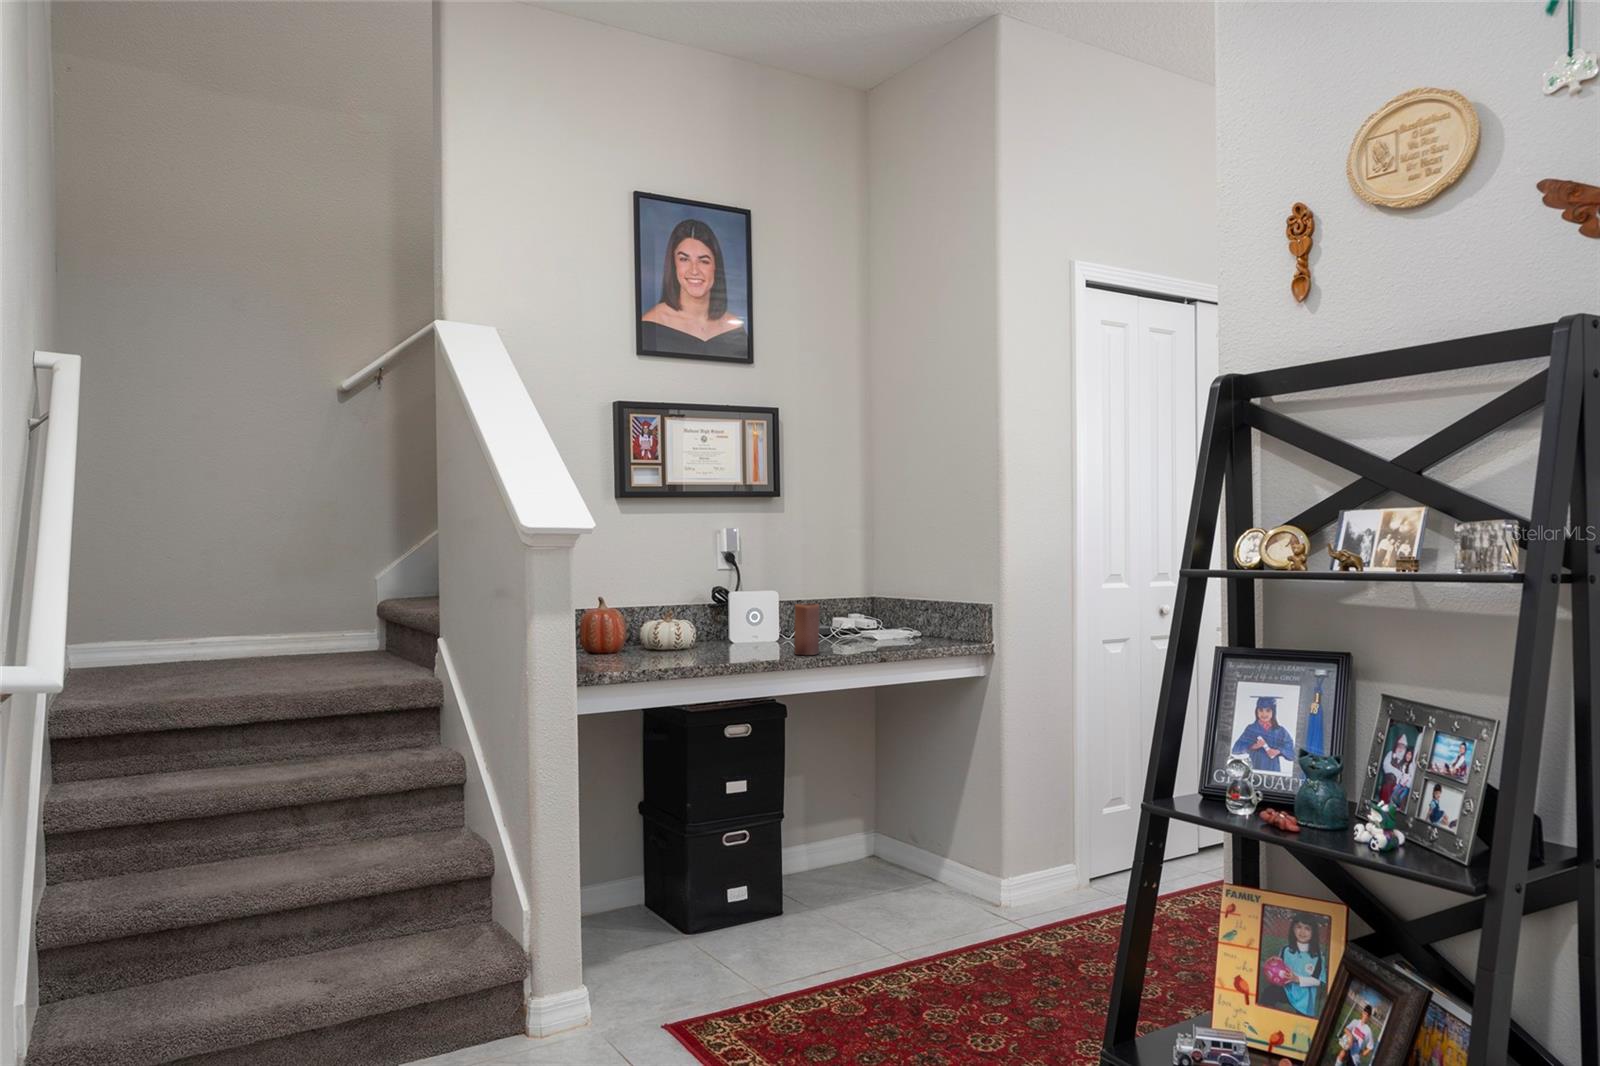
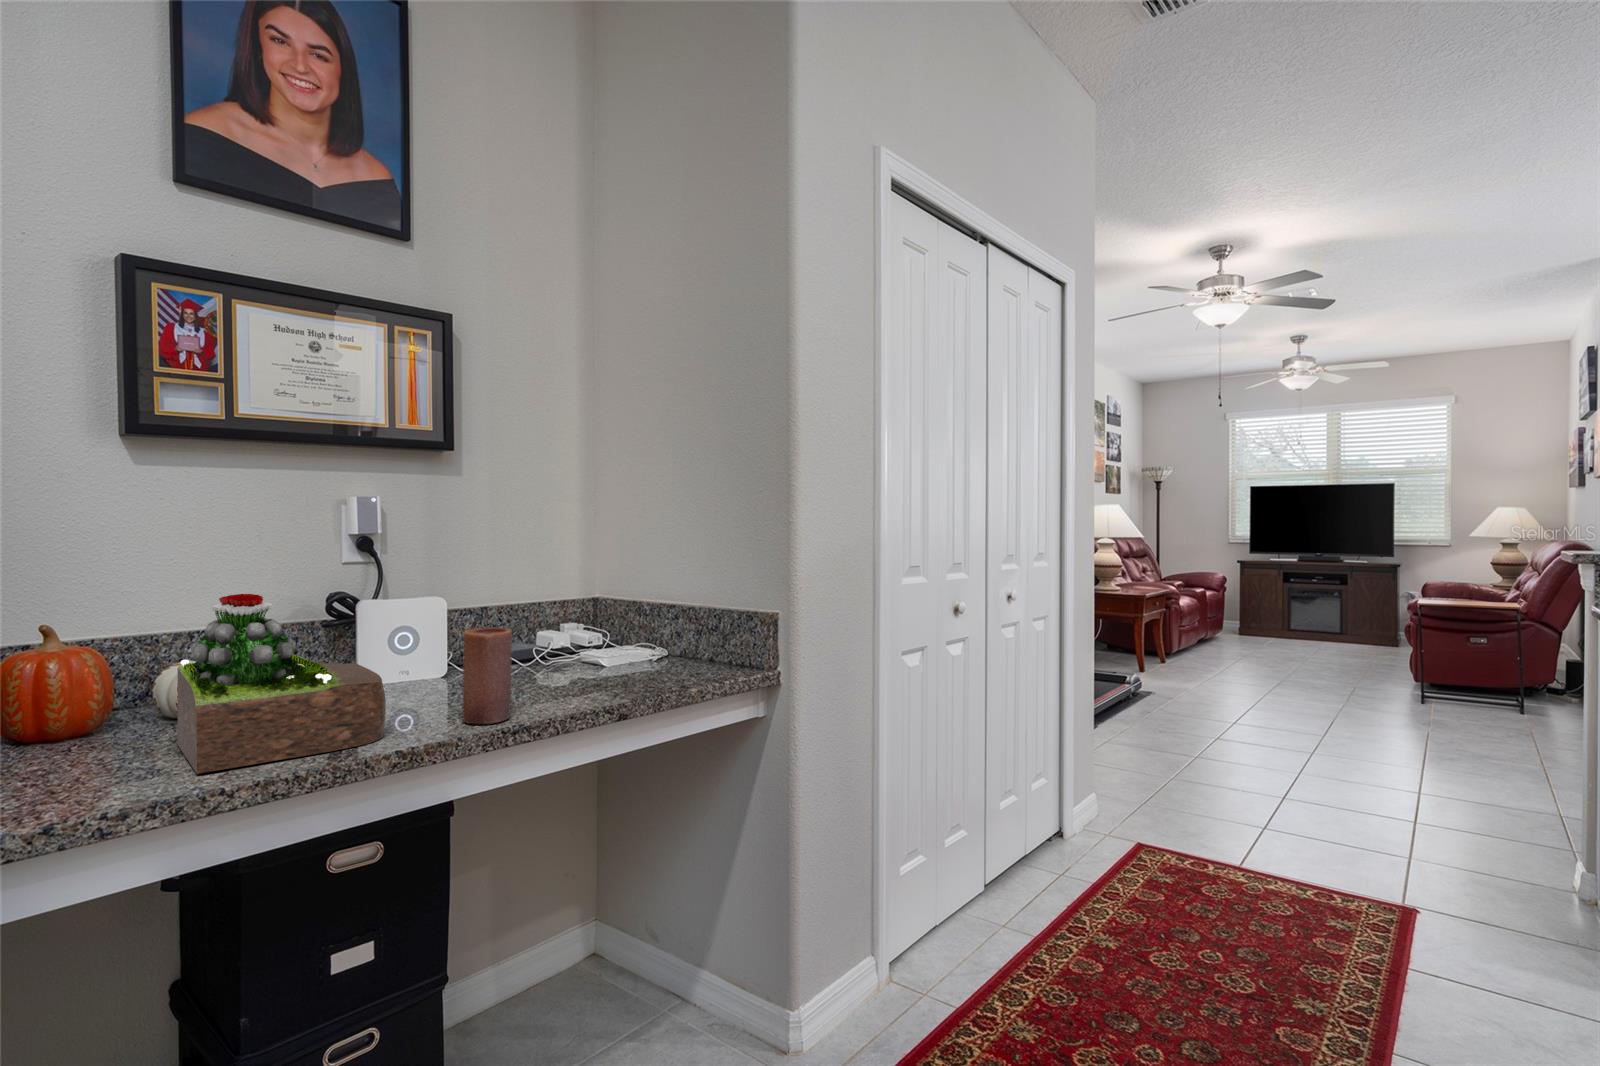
succulent plant: none [665,582,758,663] -> present [177,594,386,774]

